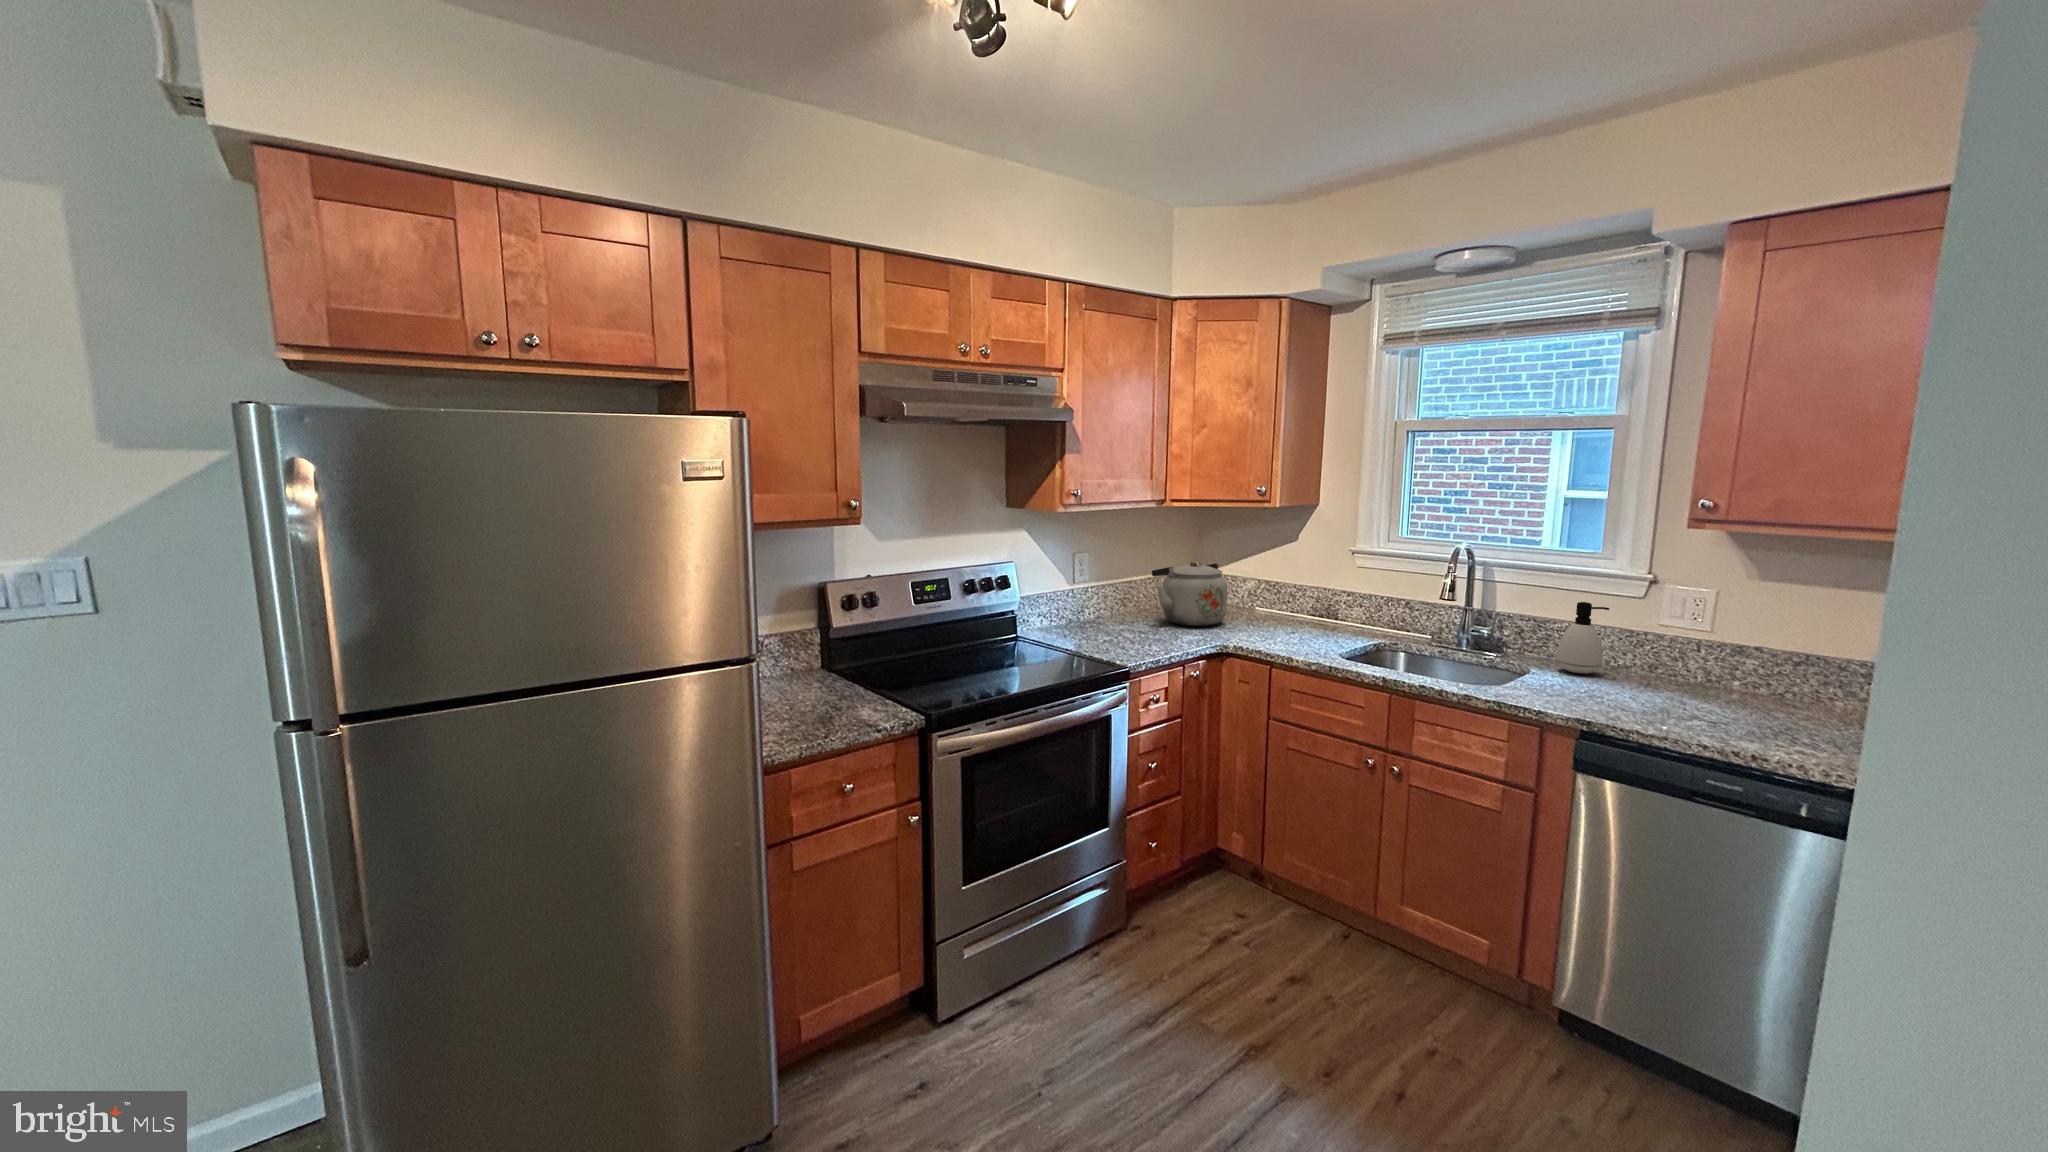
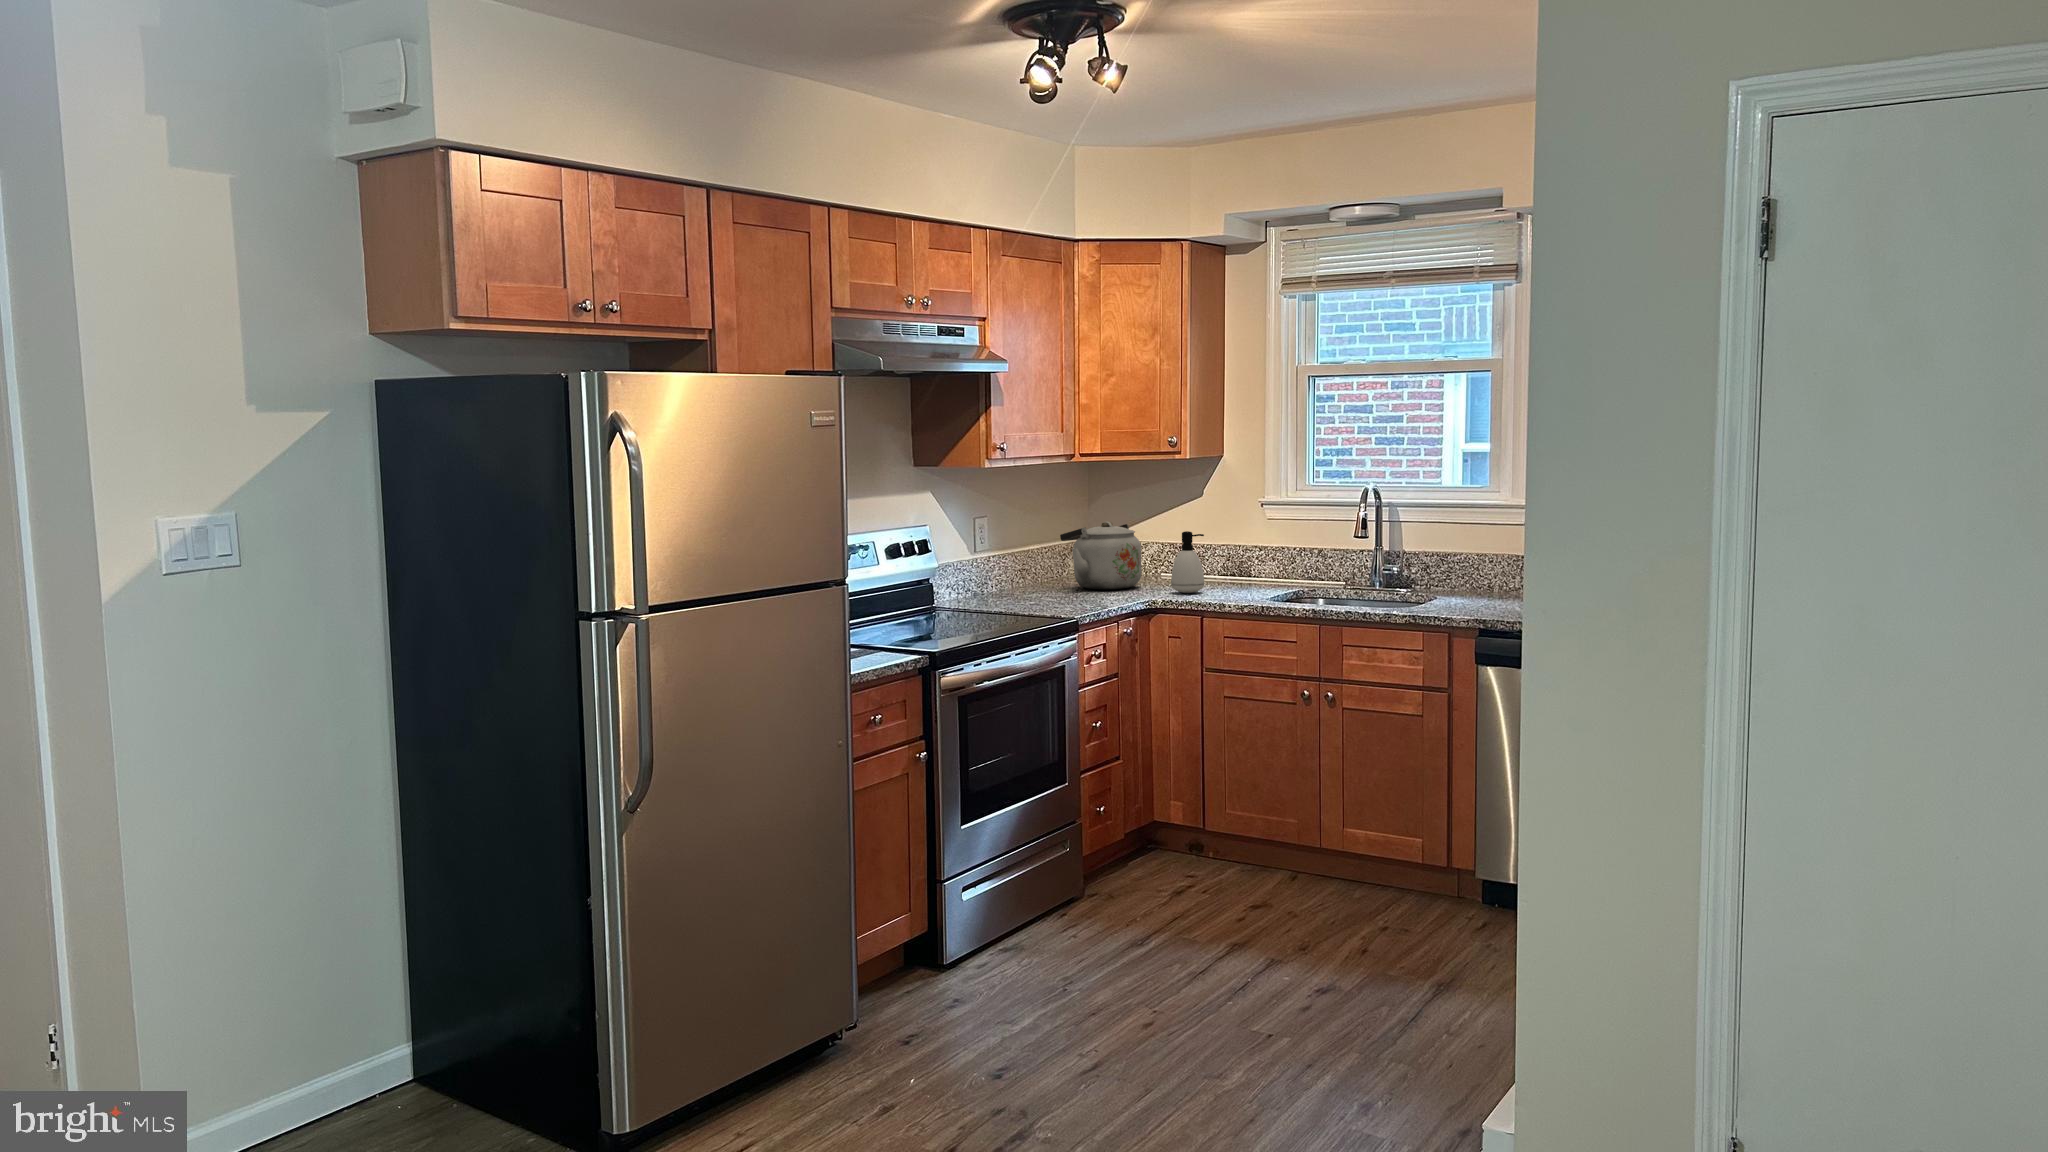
soap dispenser: present [1556,602,1609,673] -> present [1171,531,1204,593]

